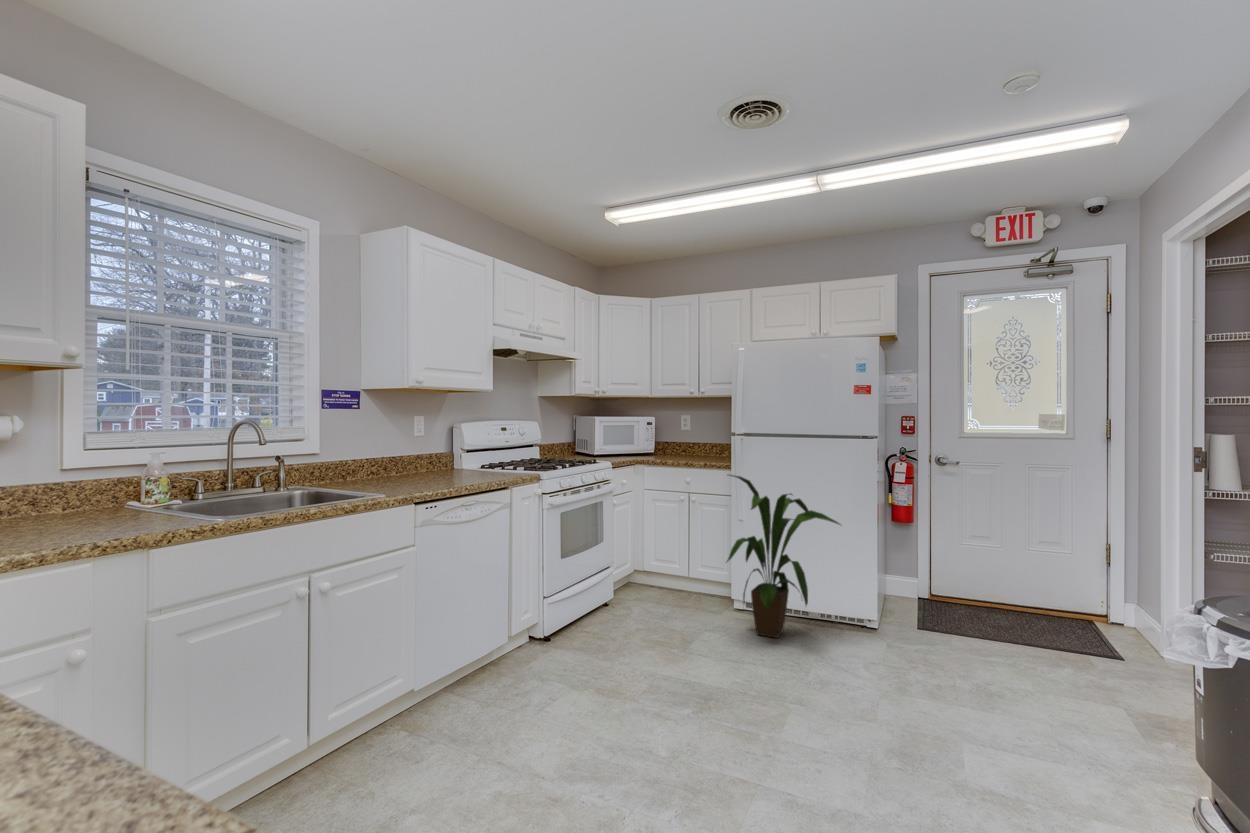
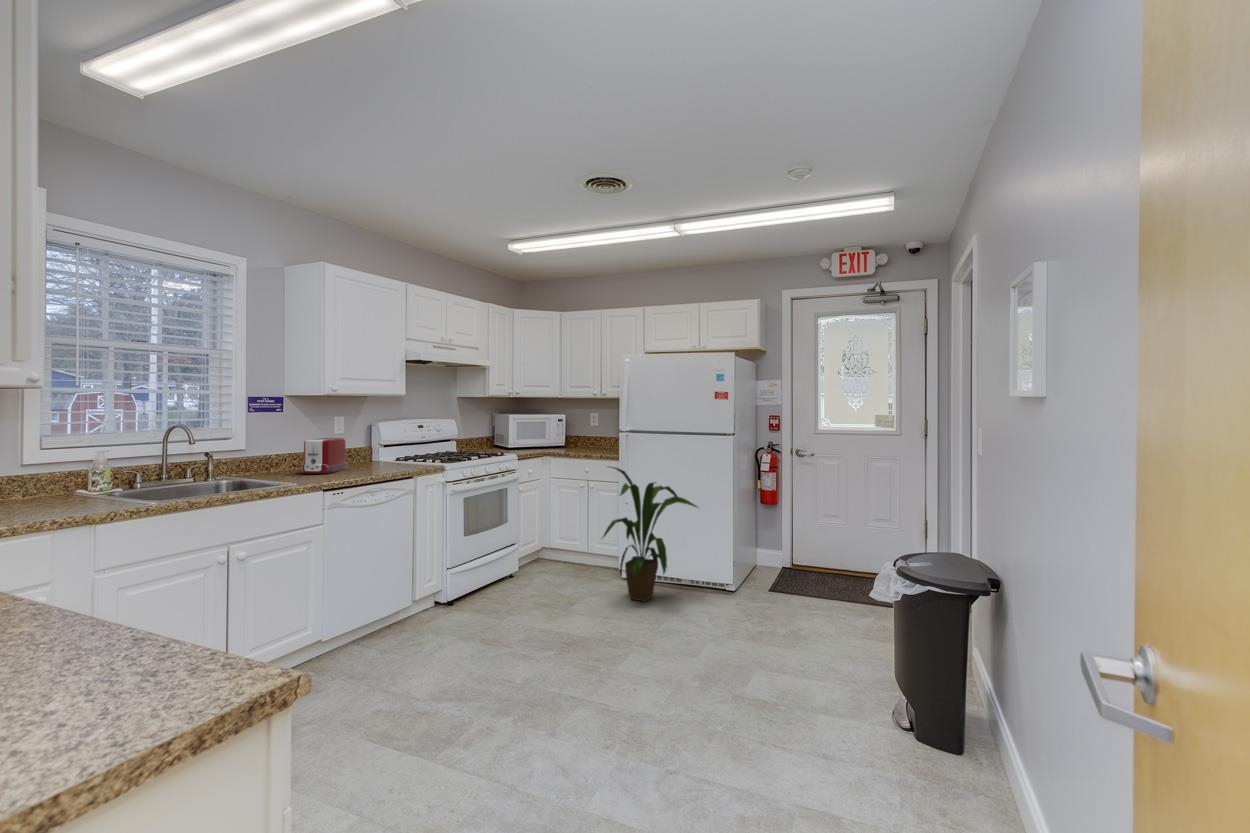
toaster: none [379,441,430,483] -> present [302,438,348,474]

